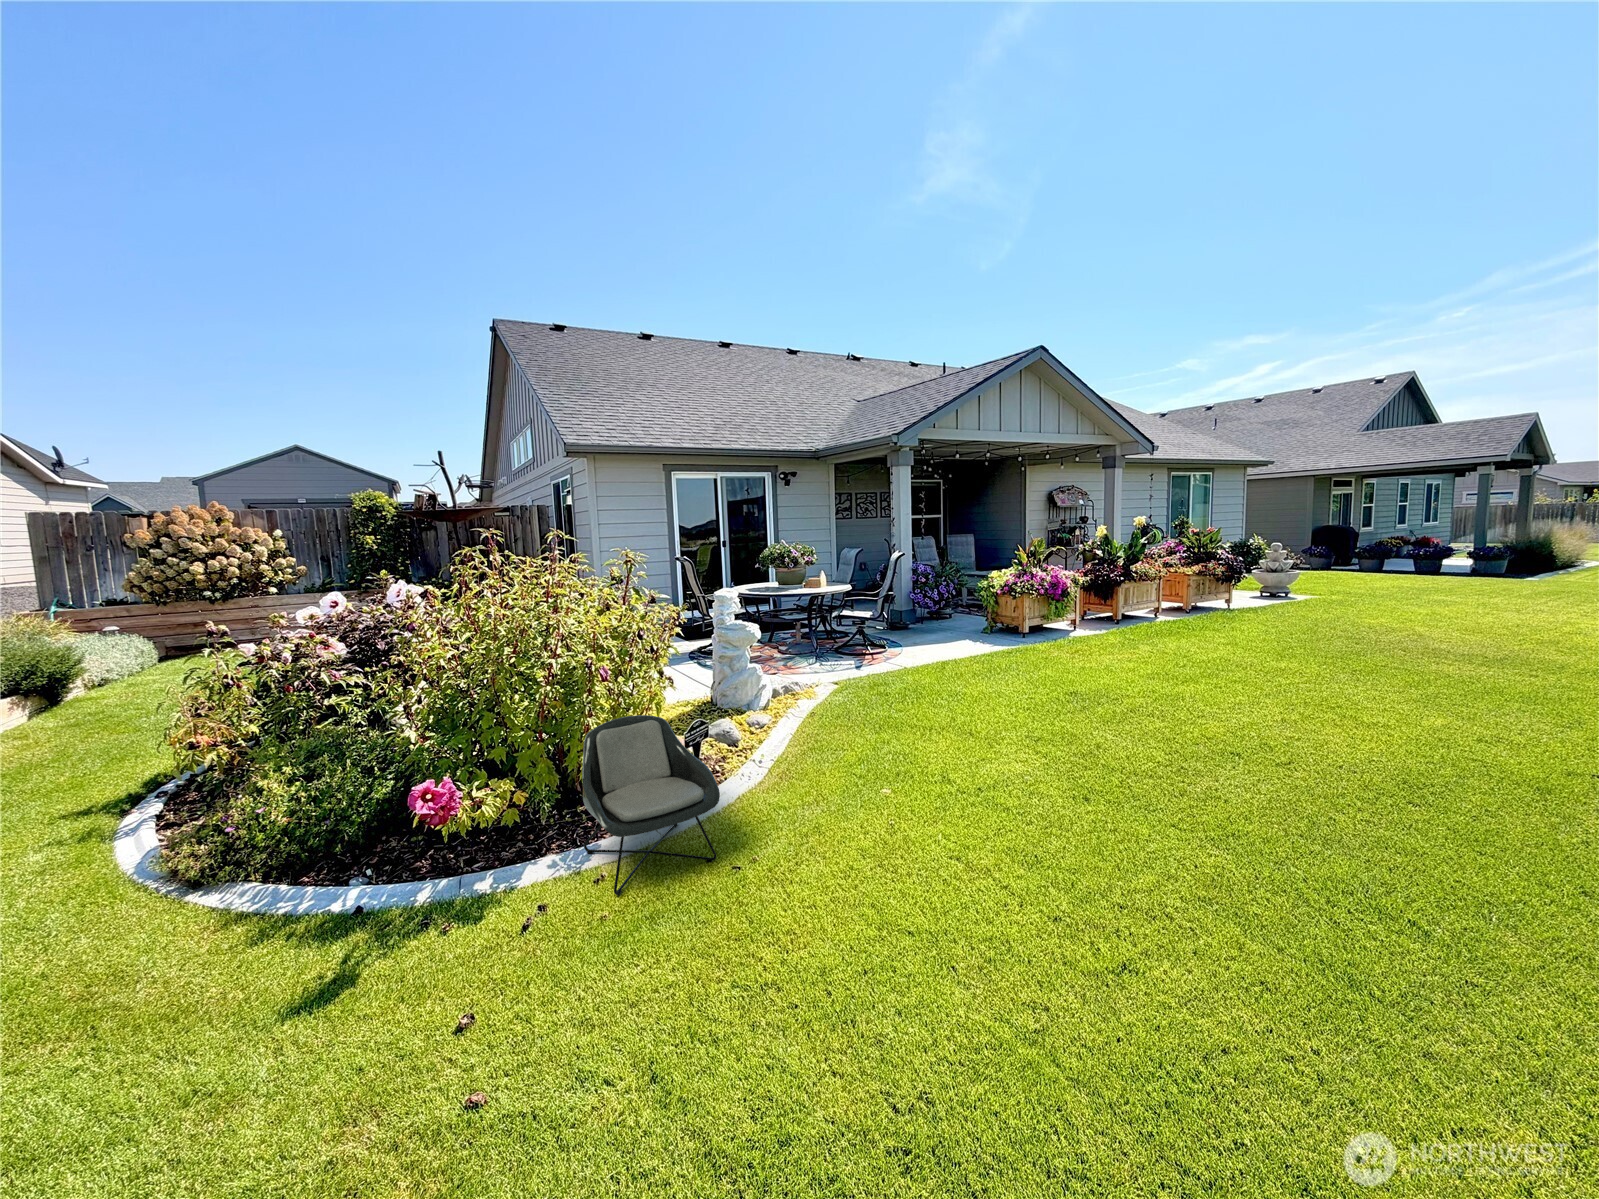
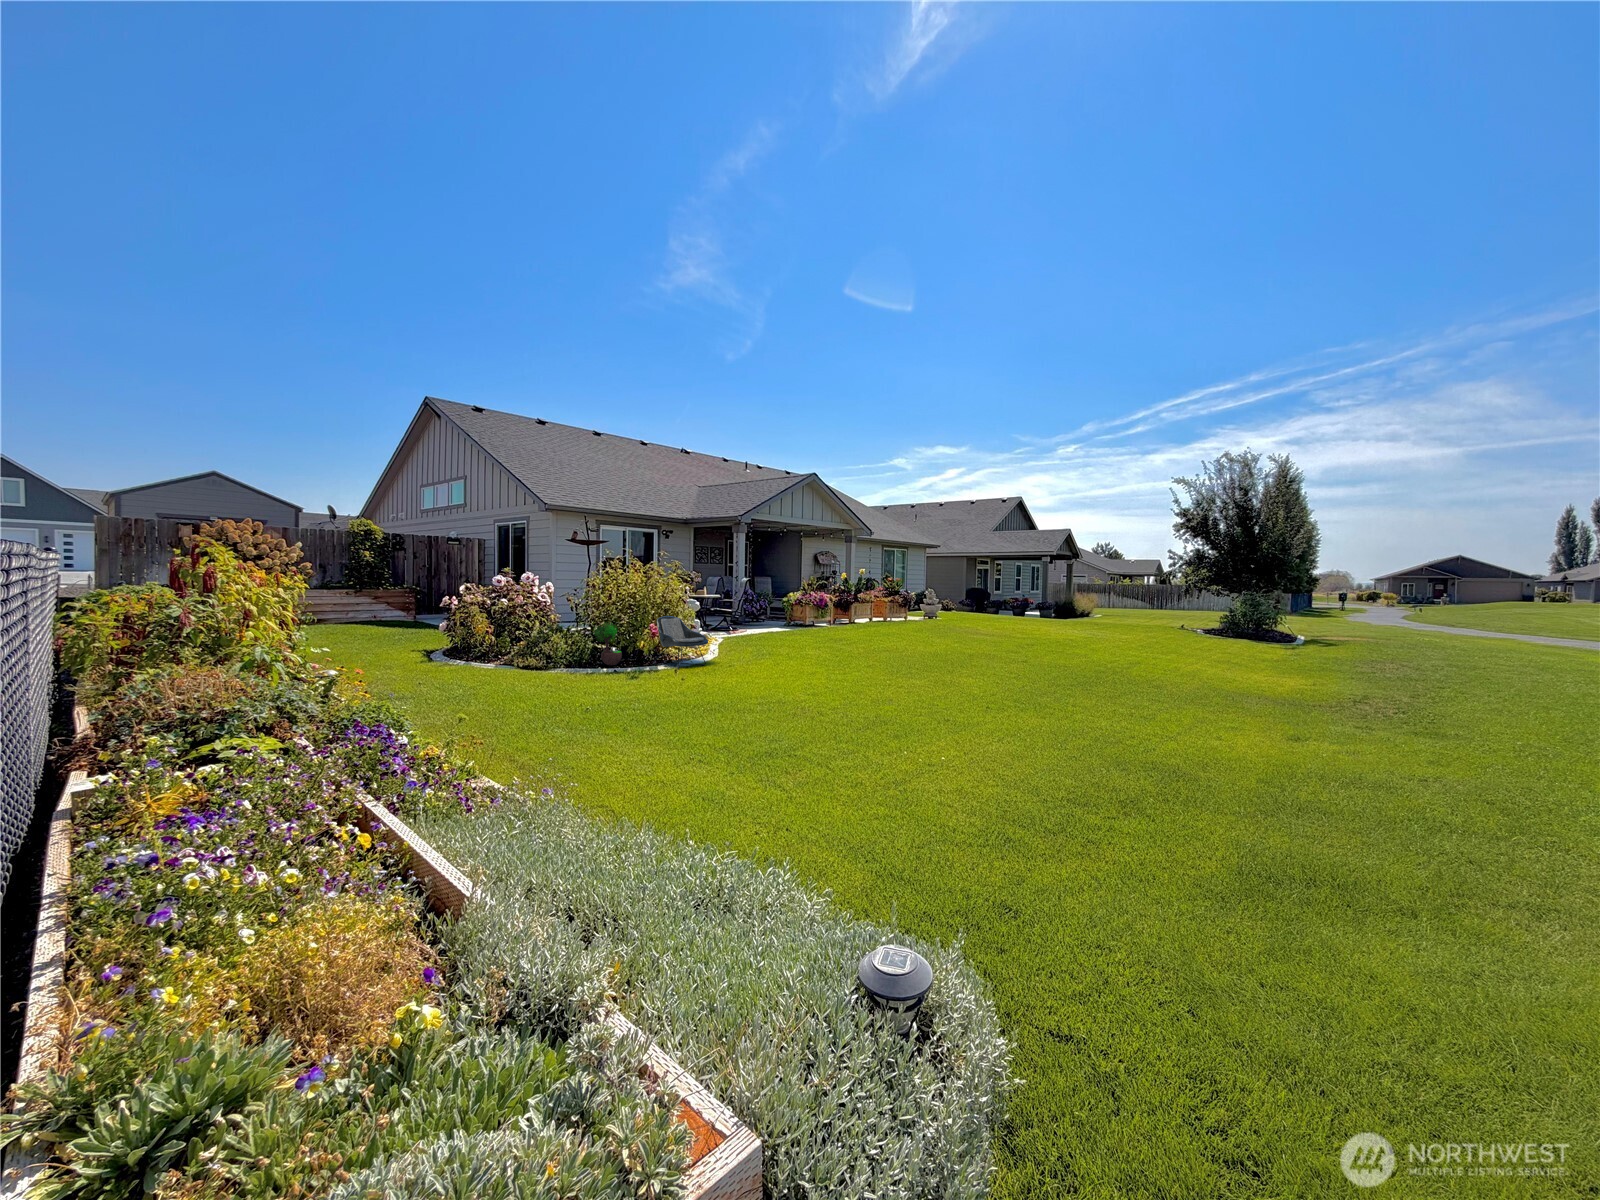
potted tree: none [423,735,513,849] -> present [593,622,622,666]

